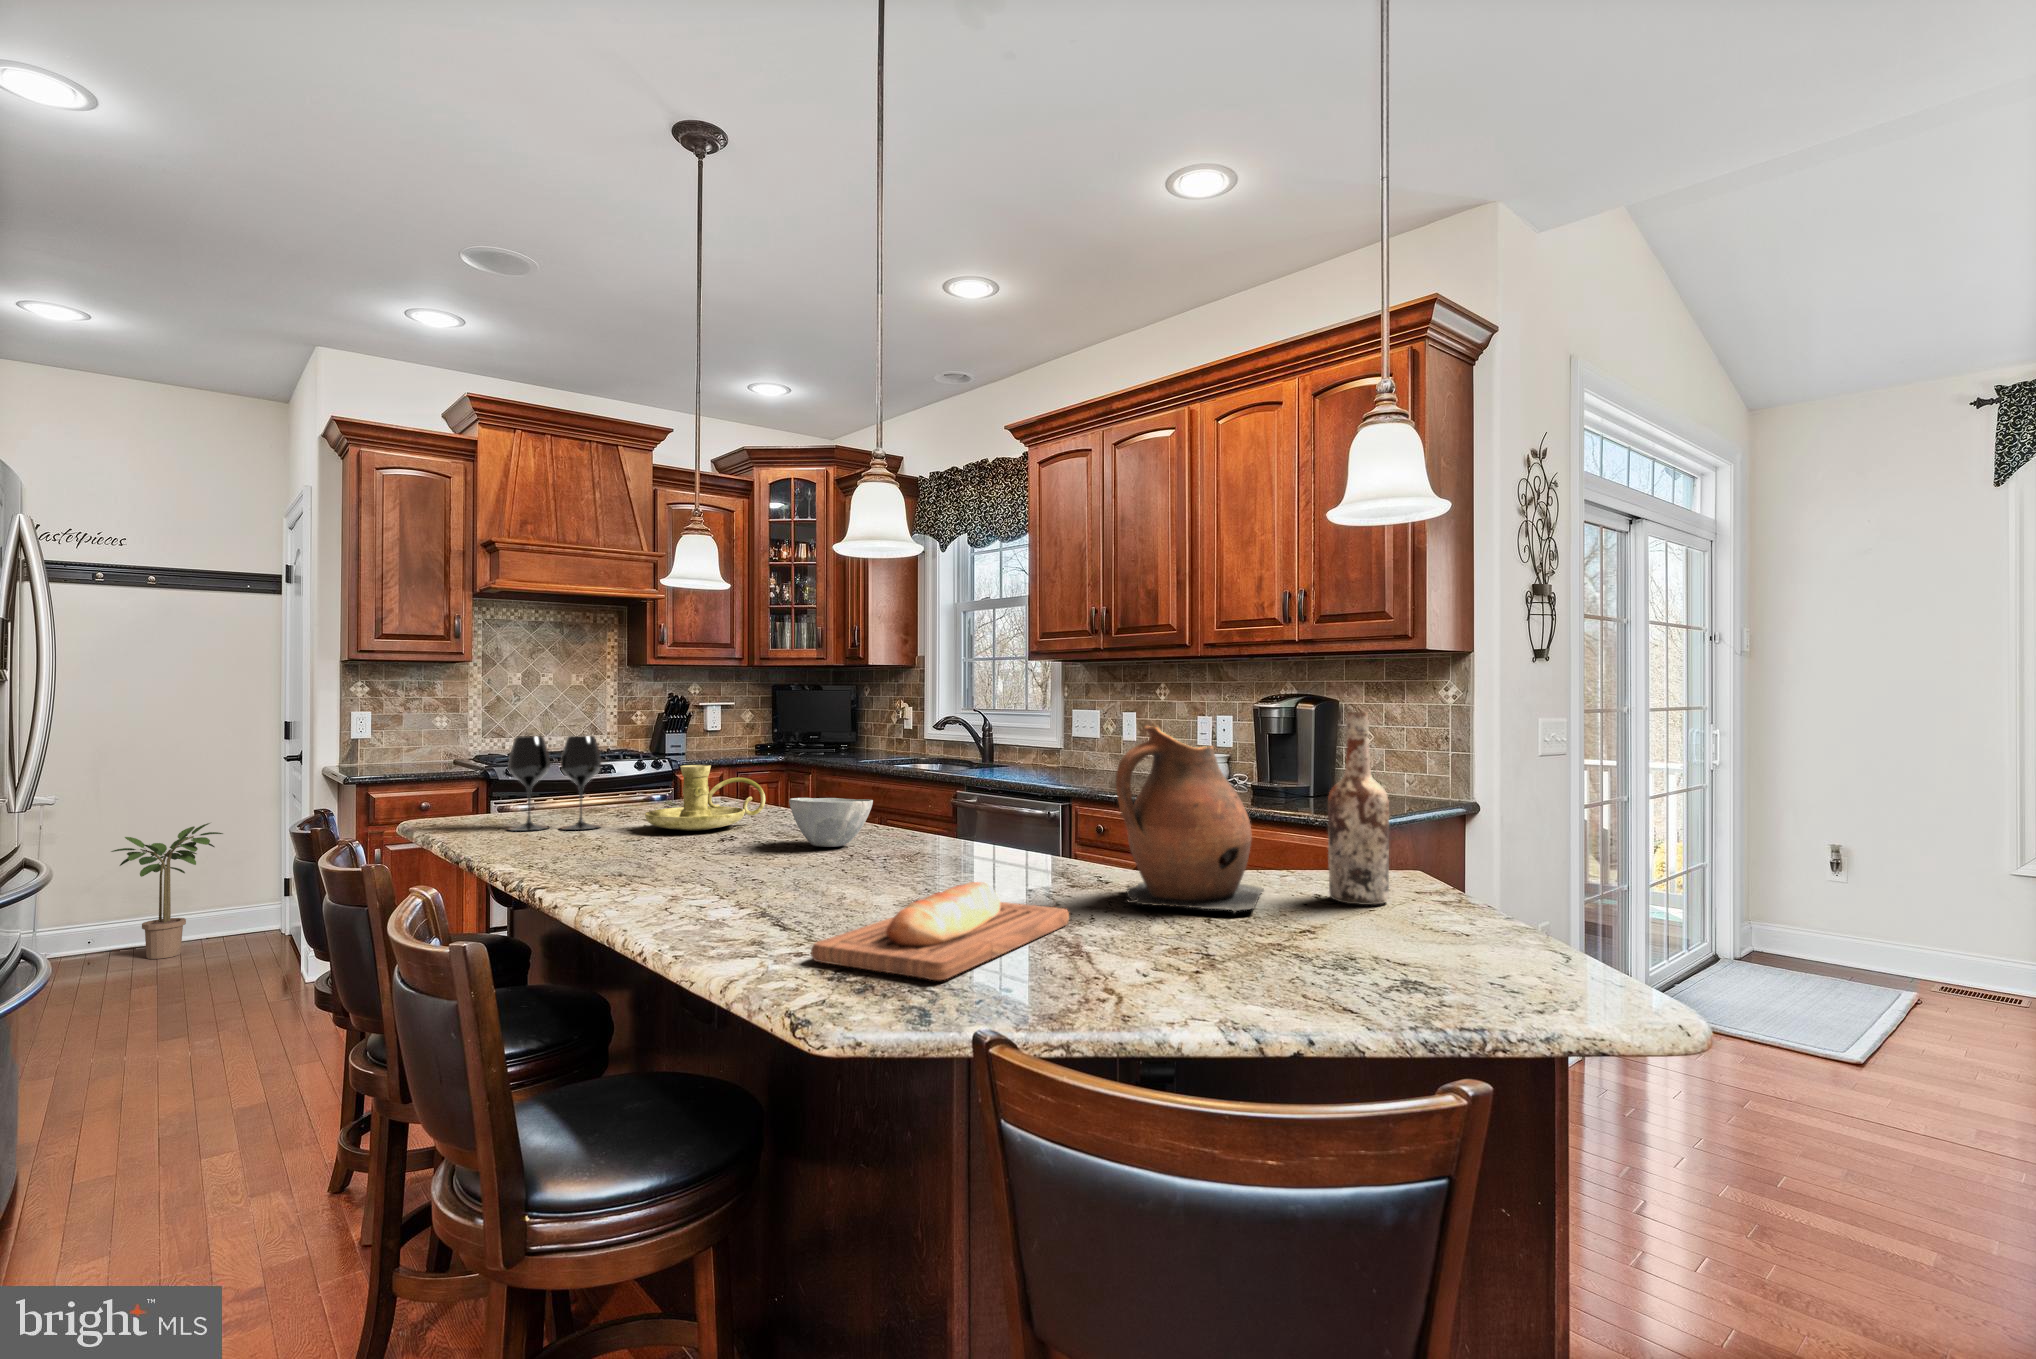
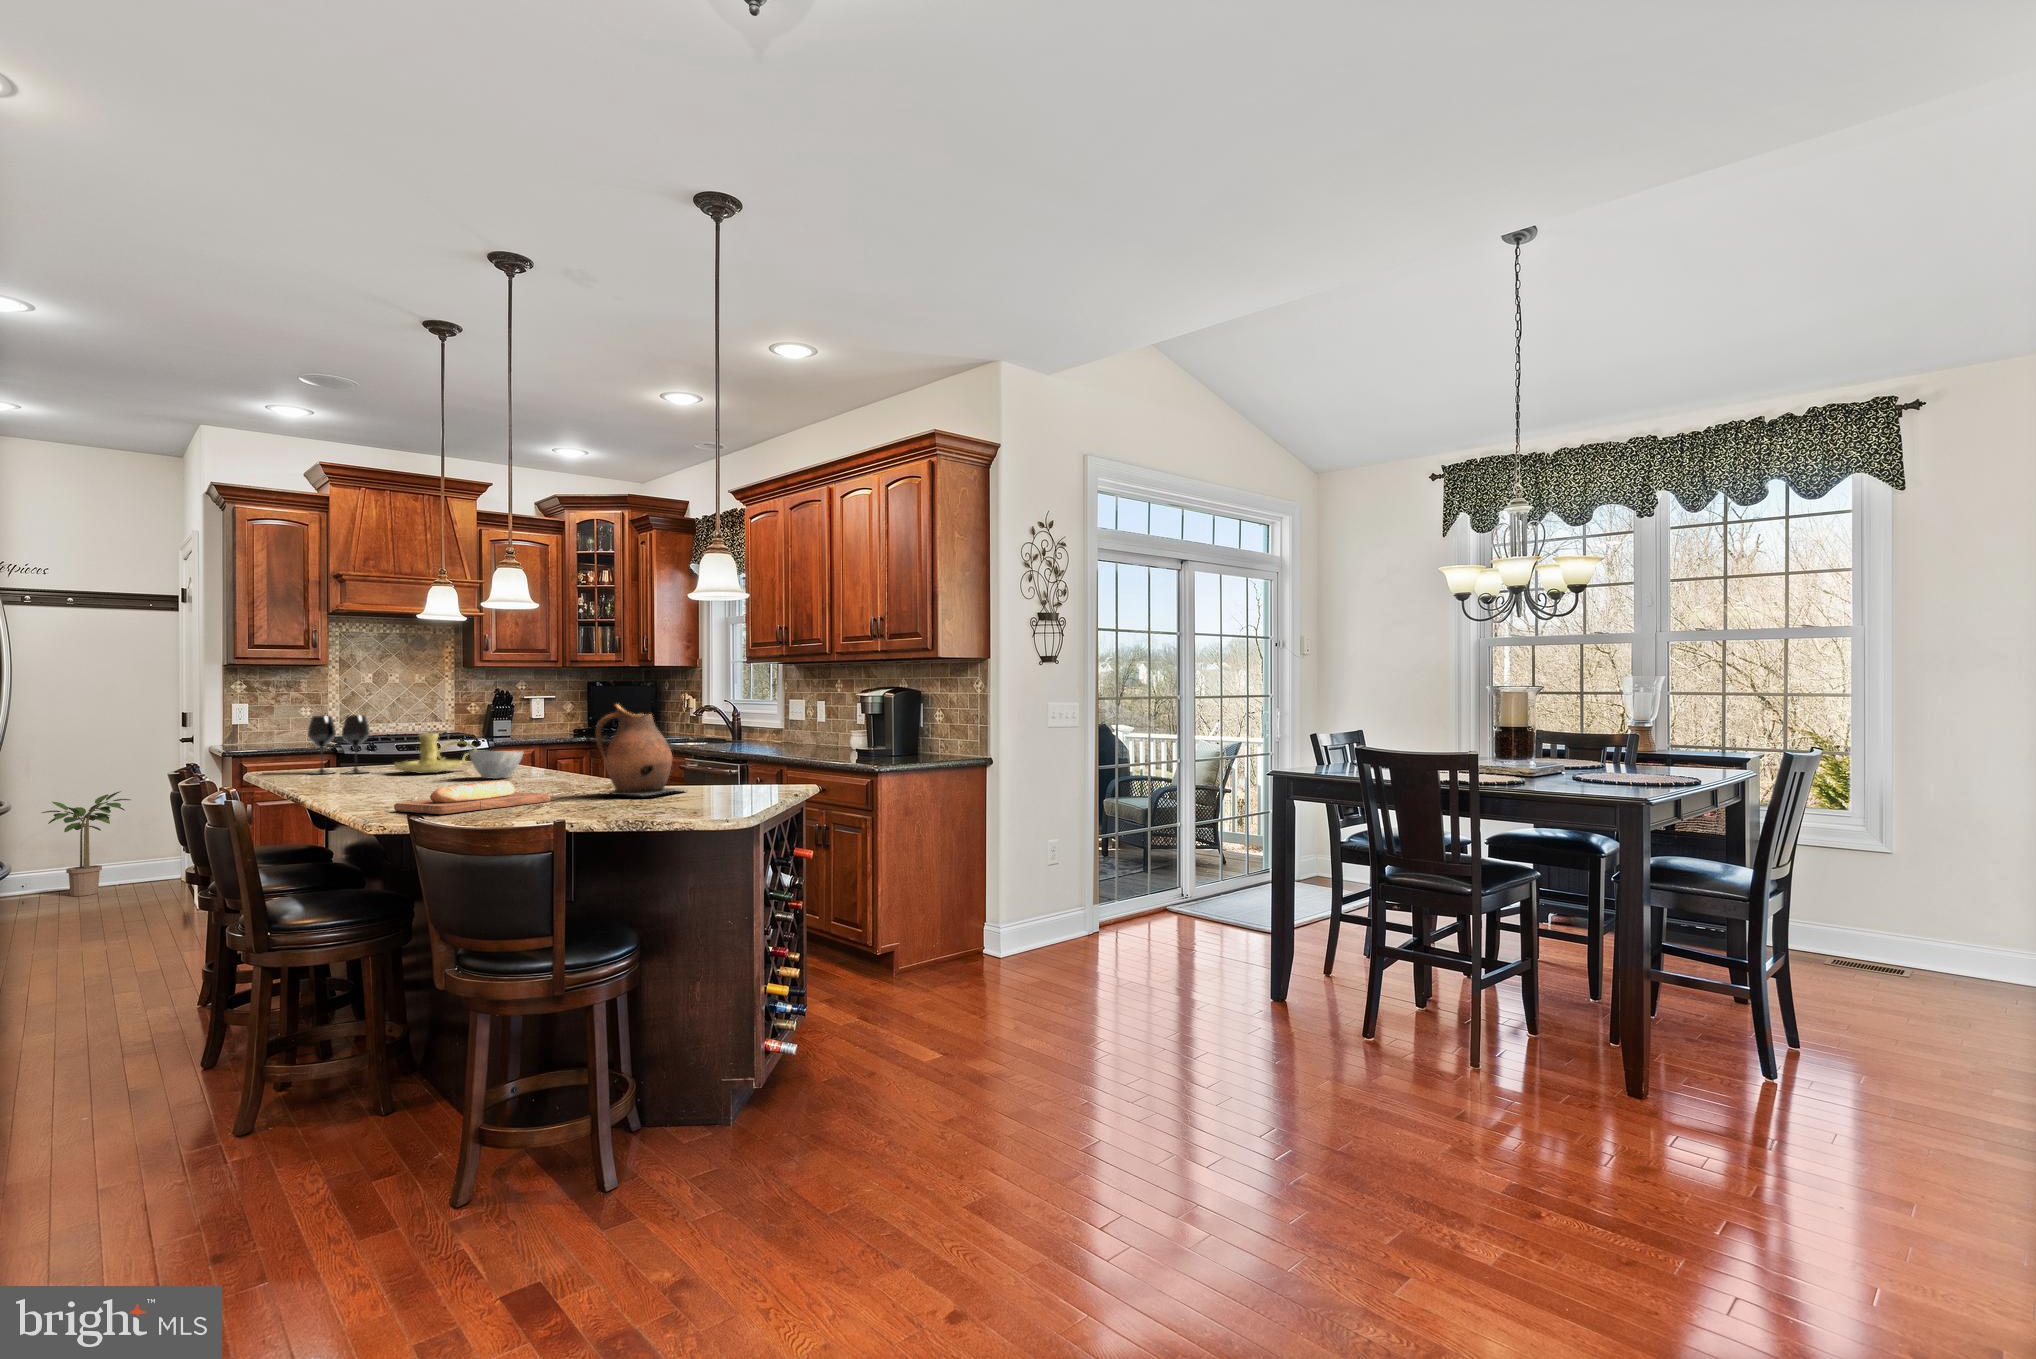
wine bottle: present [1328,712,1389,905] -> none [713,696,744,795]

